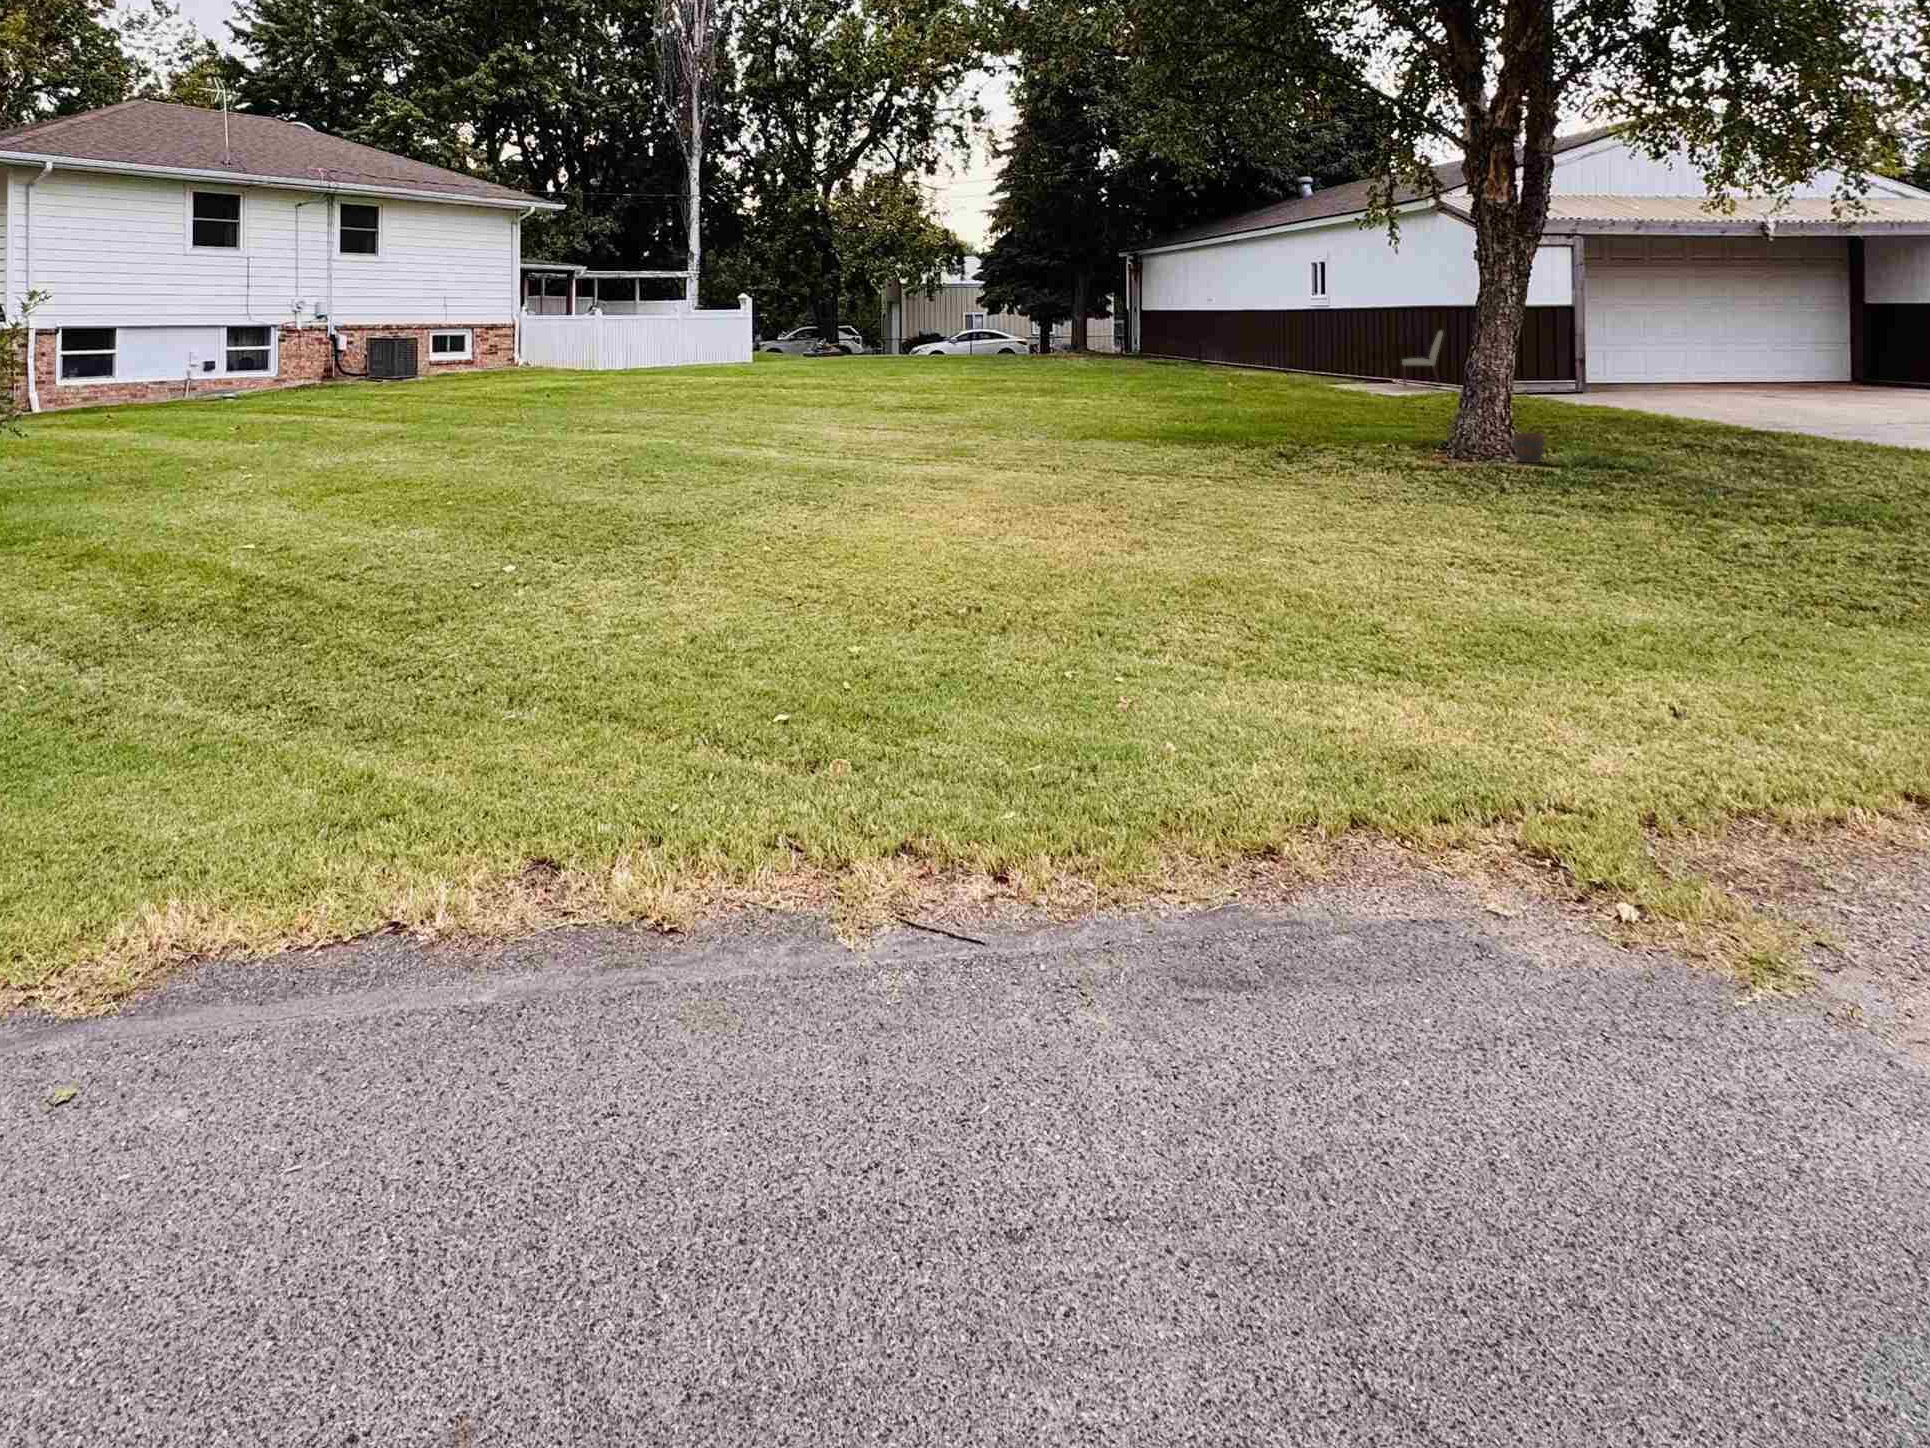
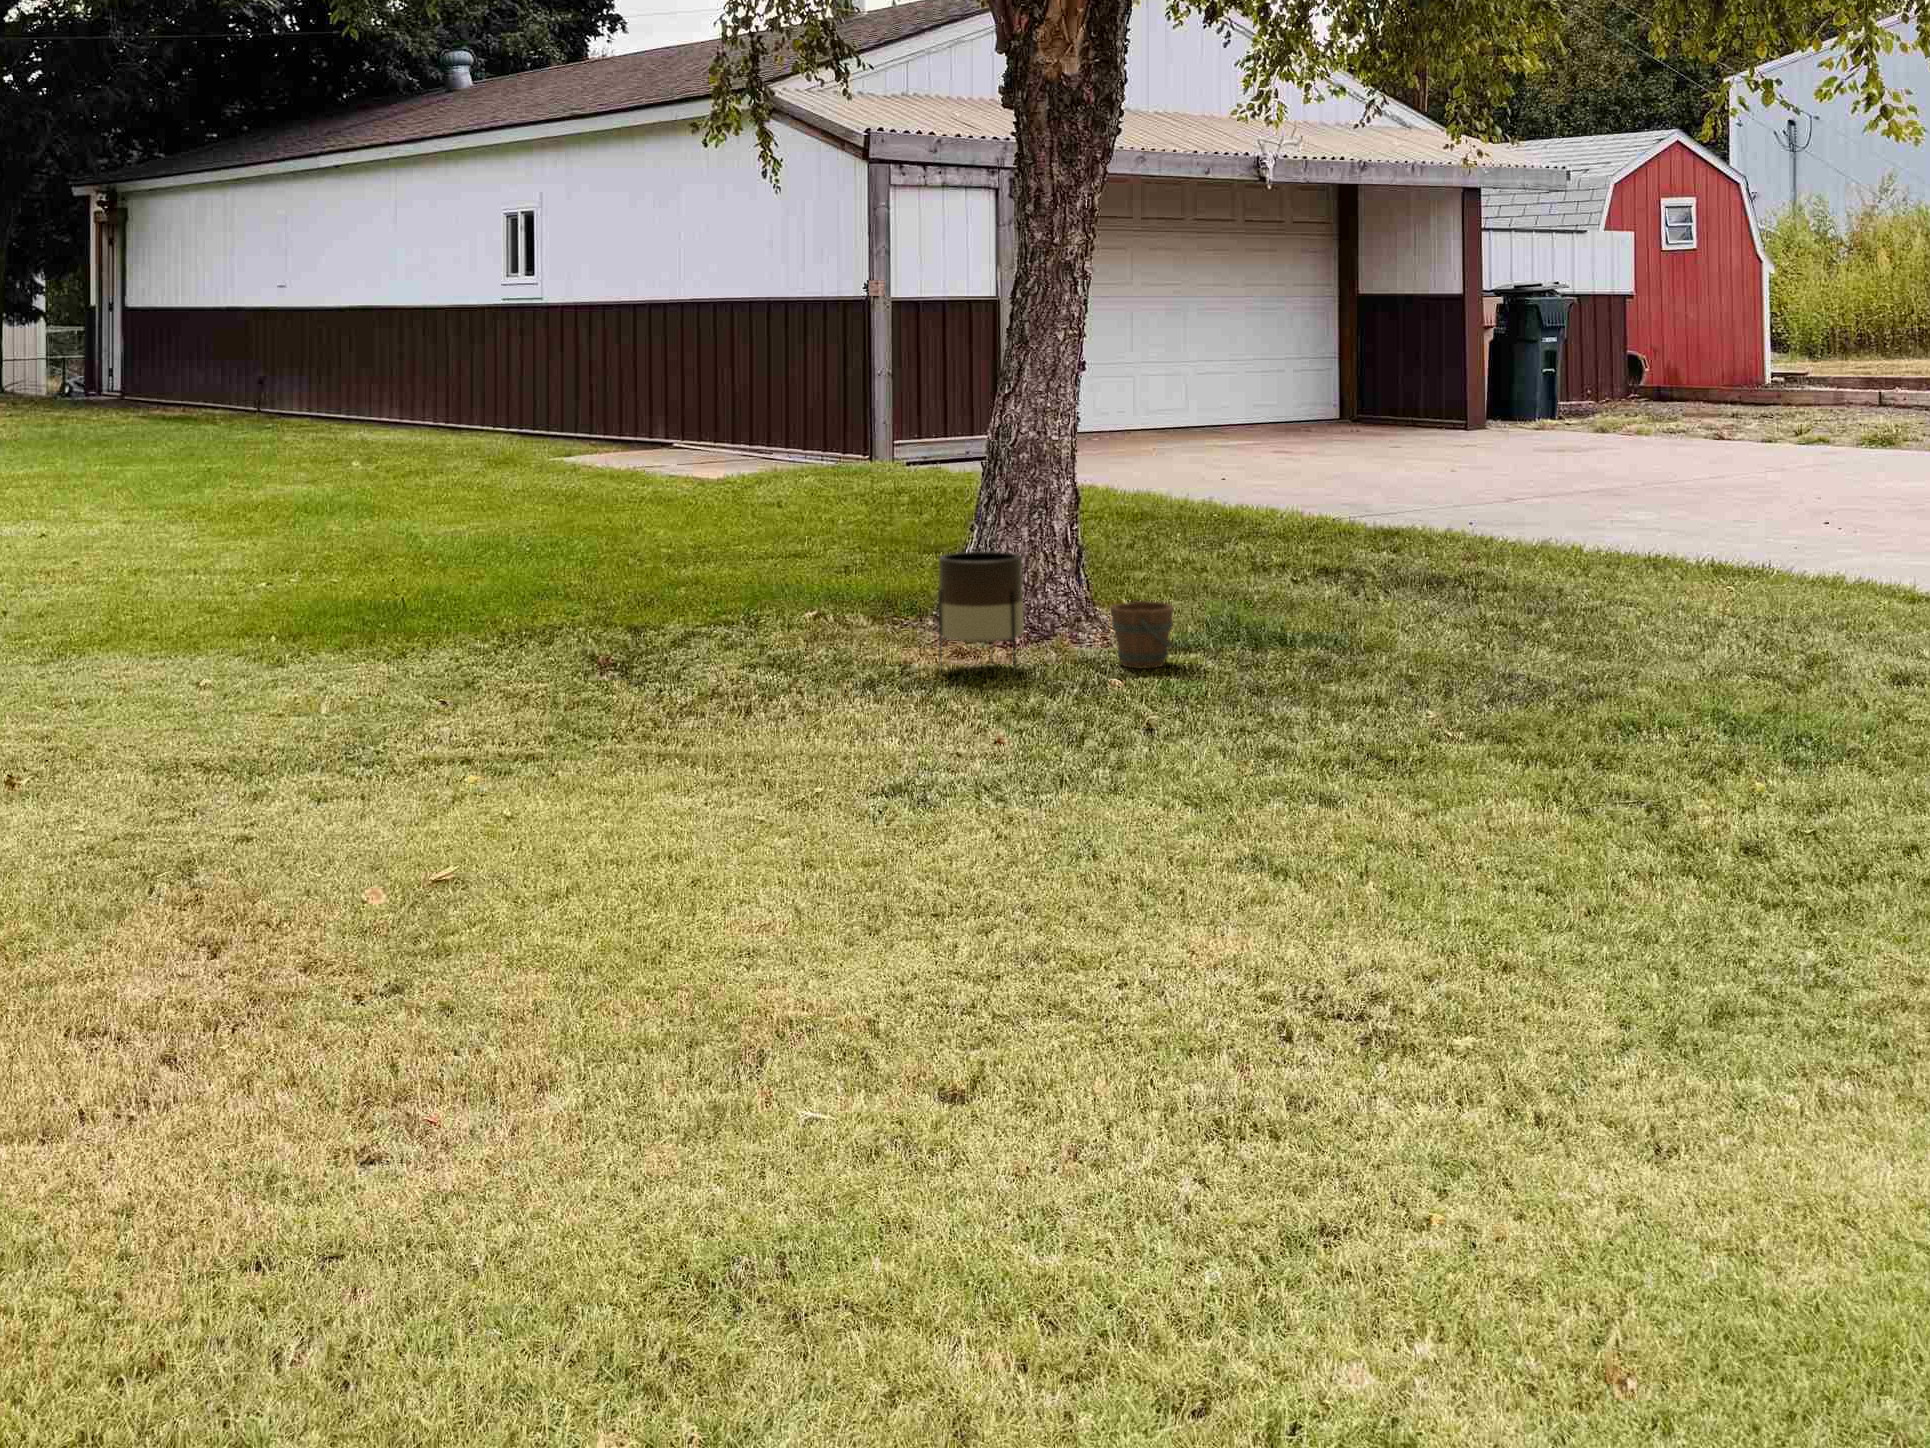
chair: present [1402,331,1443,386] -> none [700,354,777,469]
planter: none [1425,406,1468,460] -> present [938,551,1024,674]

